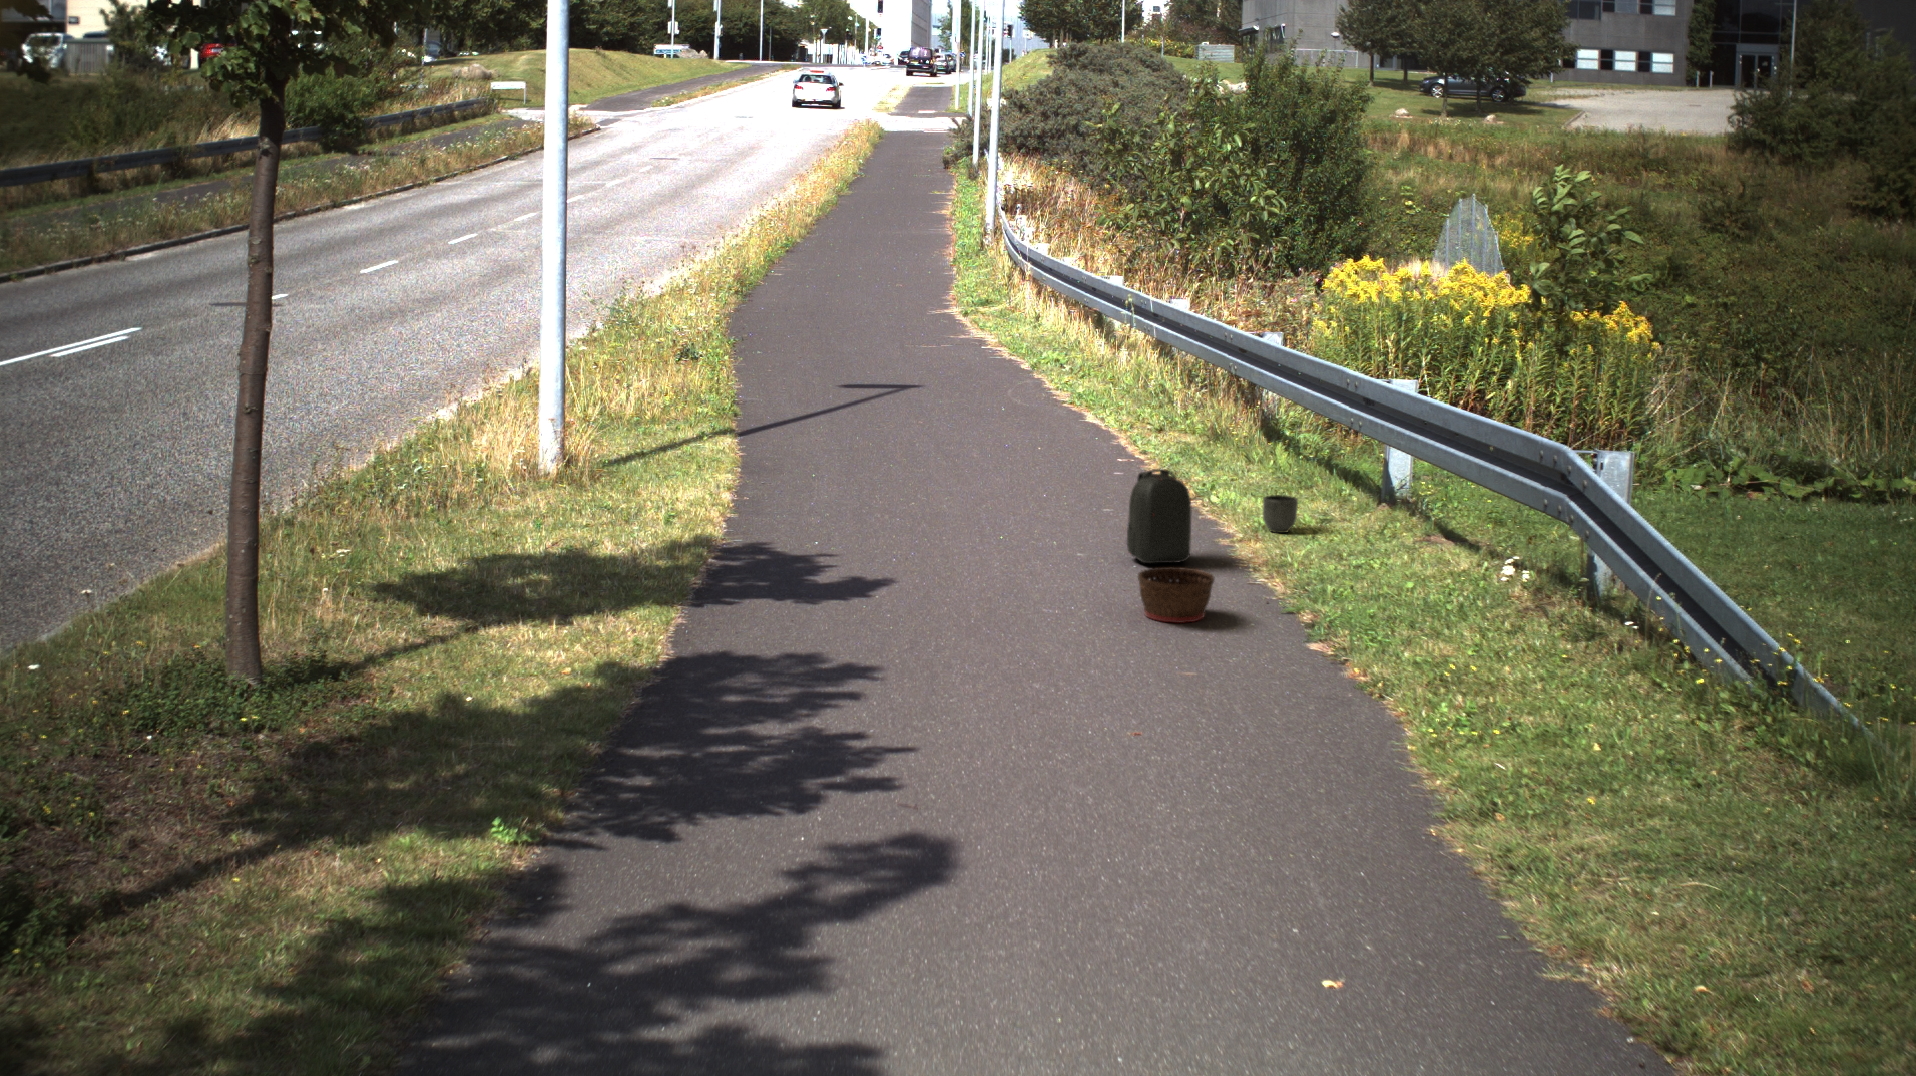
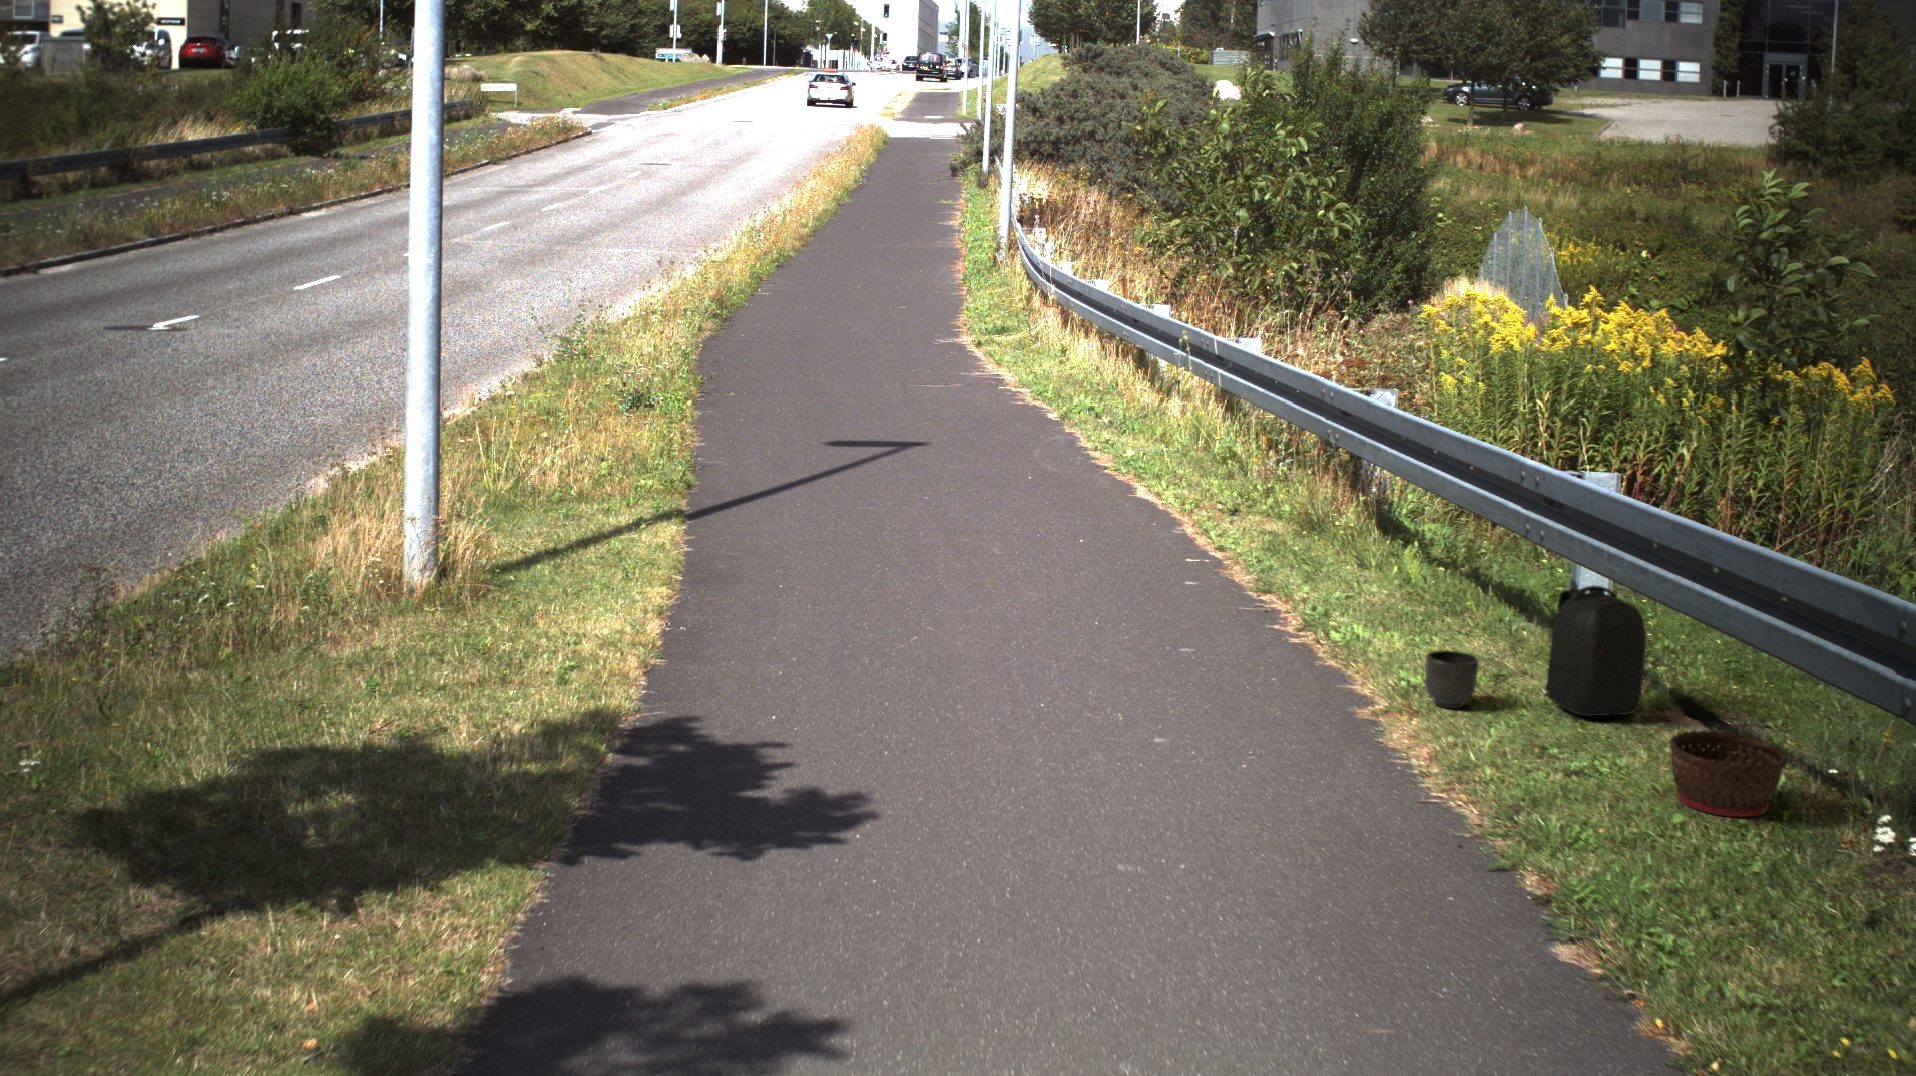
backpack: present [1127,469,1191,563] -> present [1545,585,1646,716]
basket: present [1138,567,1214,623] -> present [1670,731,1787,817]

